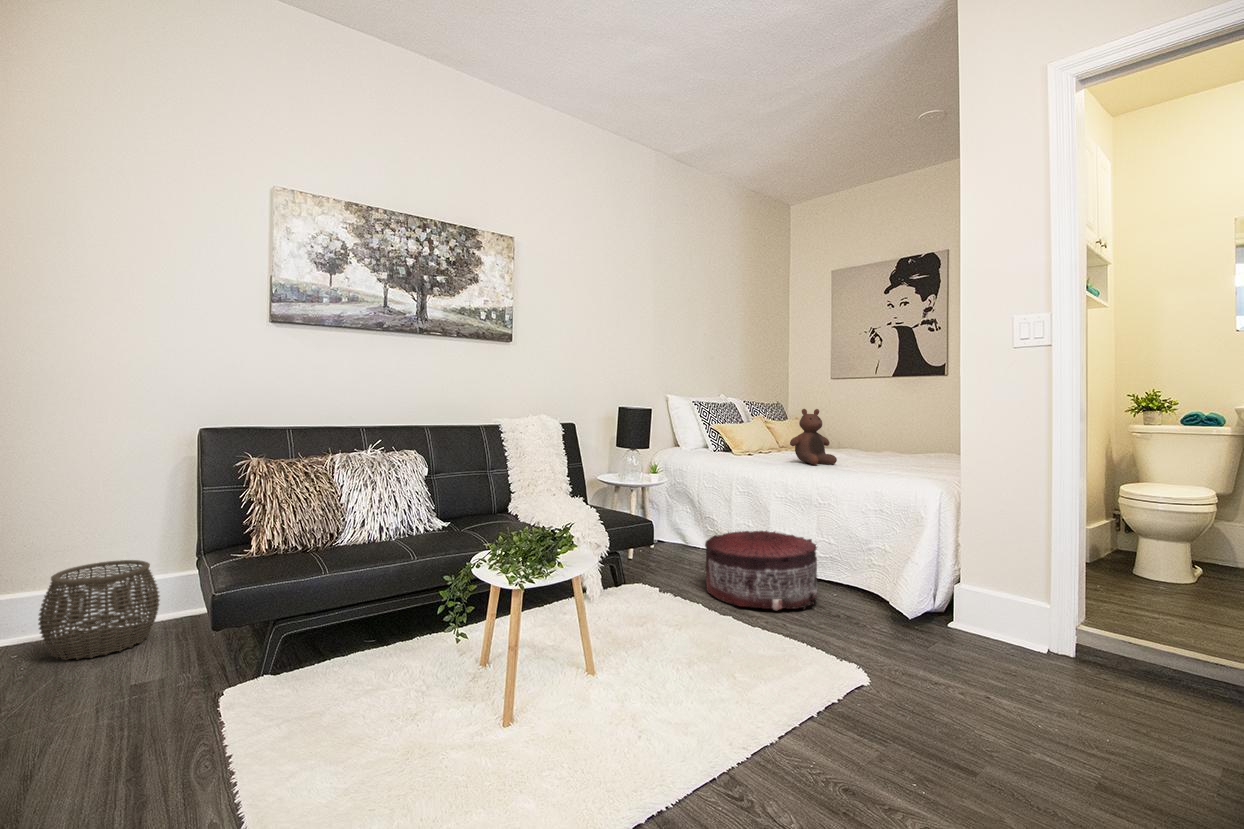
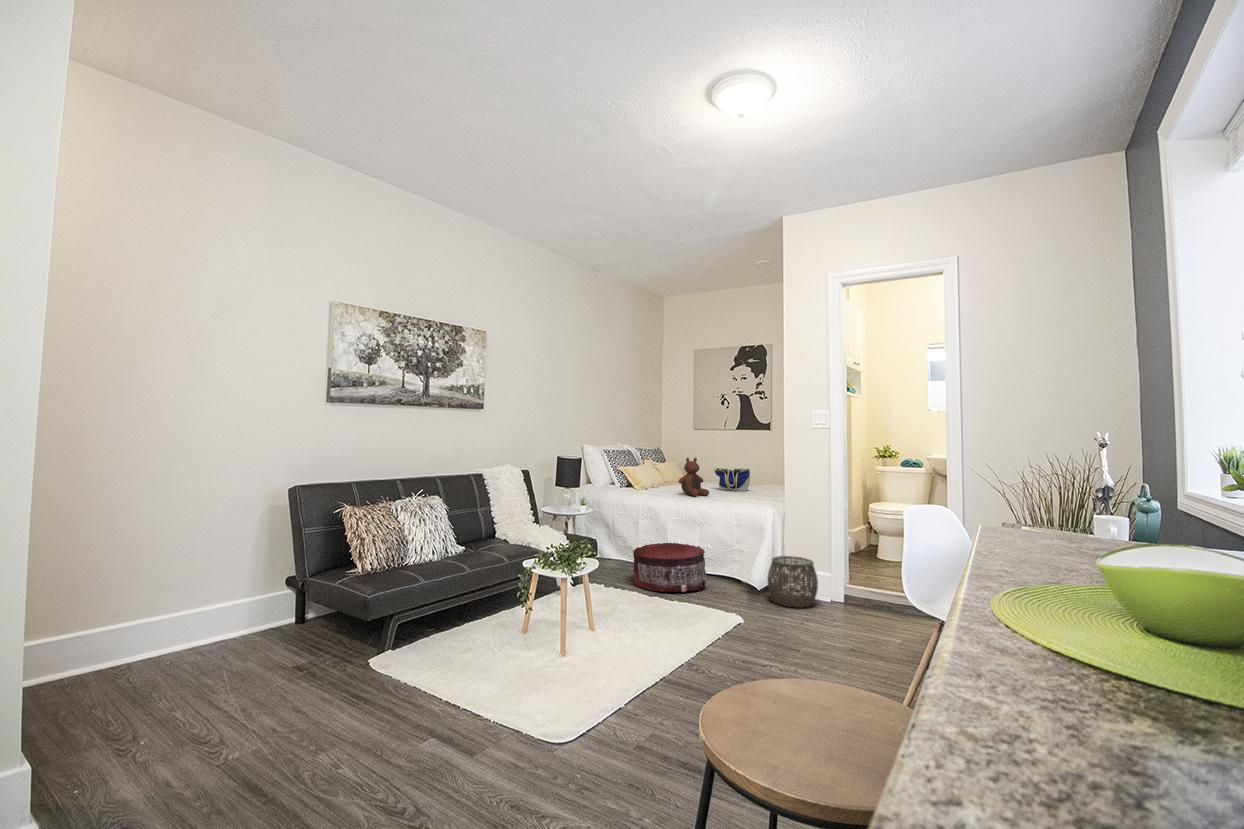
tote bag: none [850,426,906,460] -> present [714,468,750,491]
woven basket: present [38,560,160,660] -> present [767,556,818,608]

